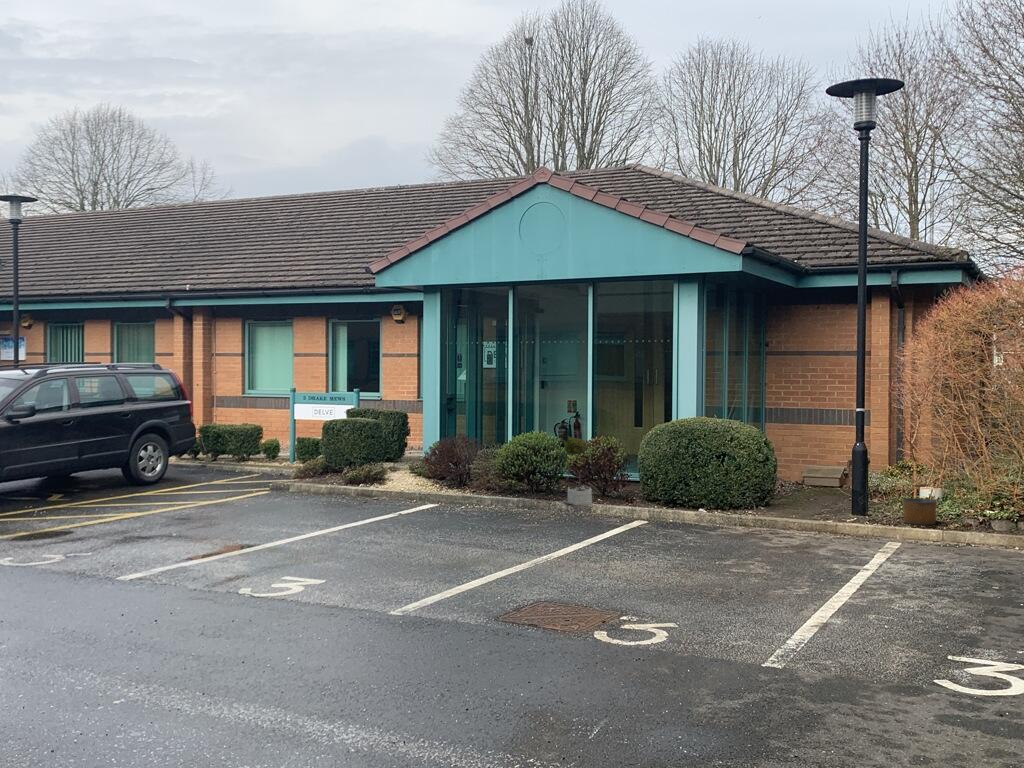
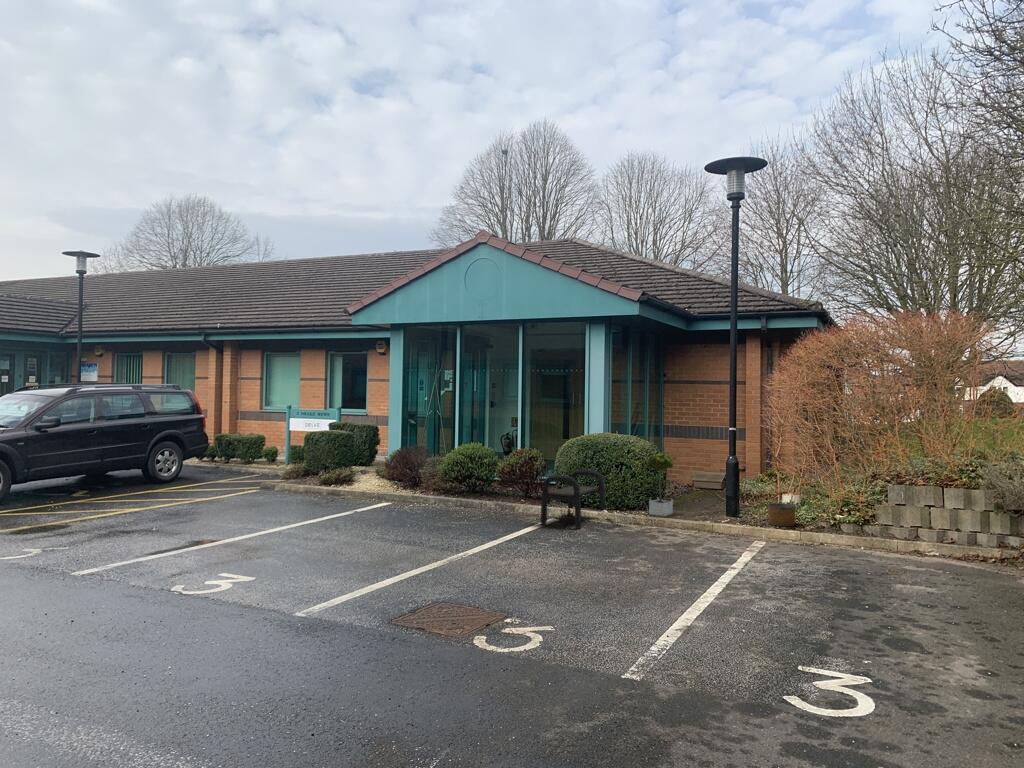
potted tree: present [564,437,592,505] -> present [646,453,673,516]
bench: none [629,461,705,531] -> present [541,469,606,529]

